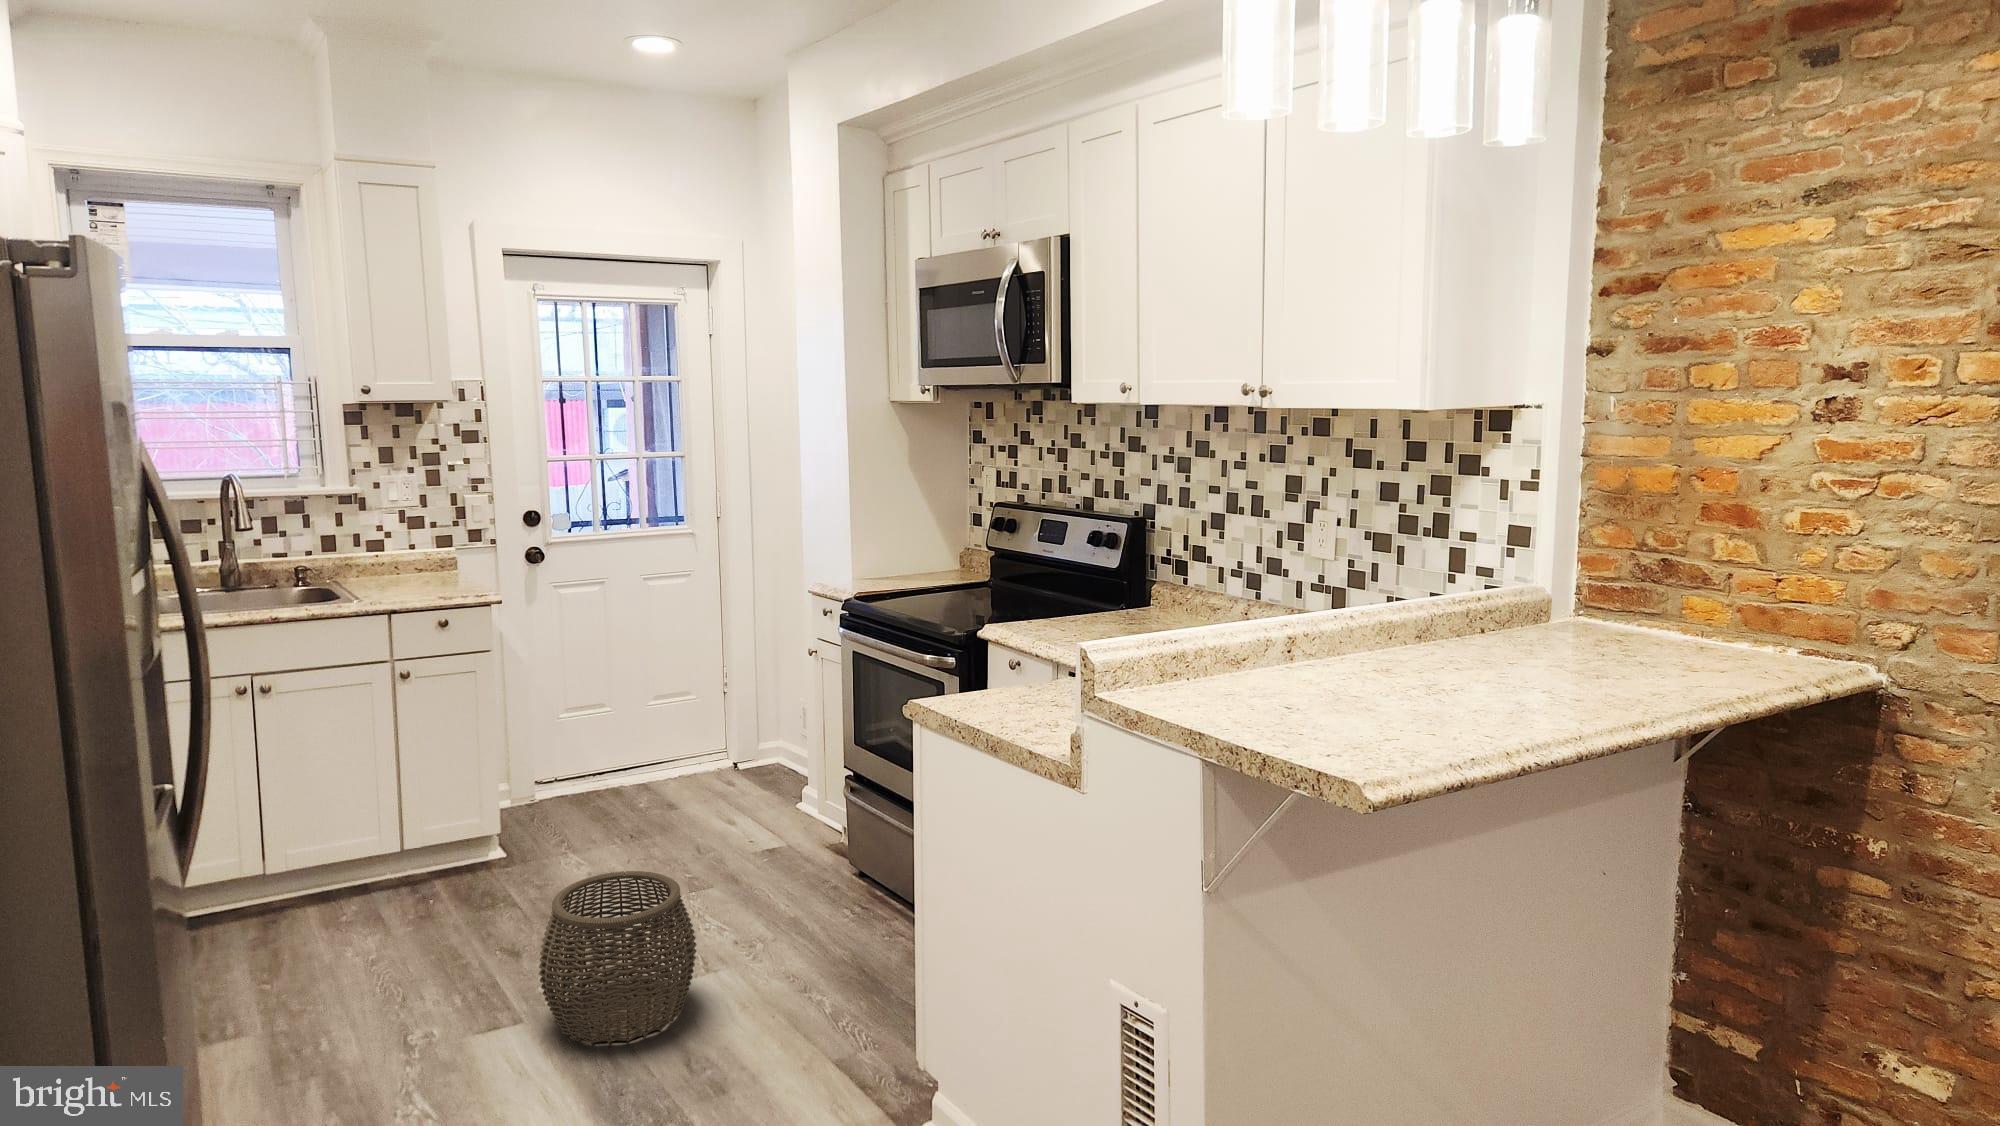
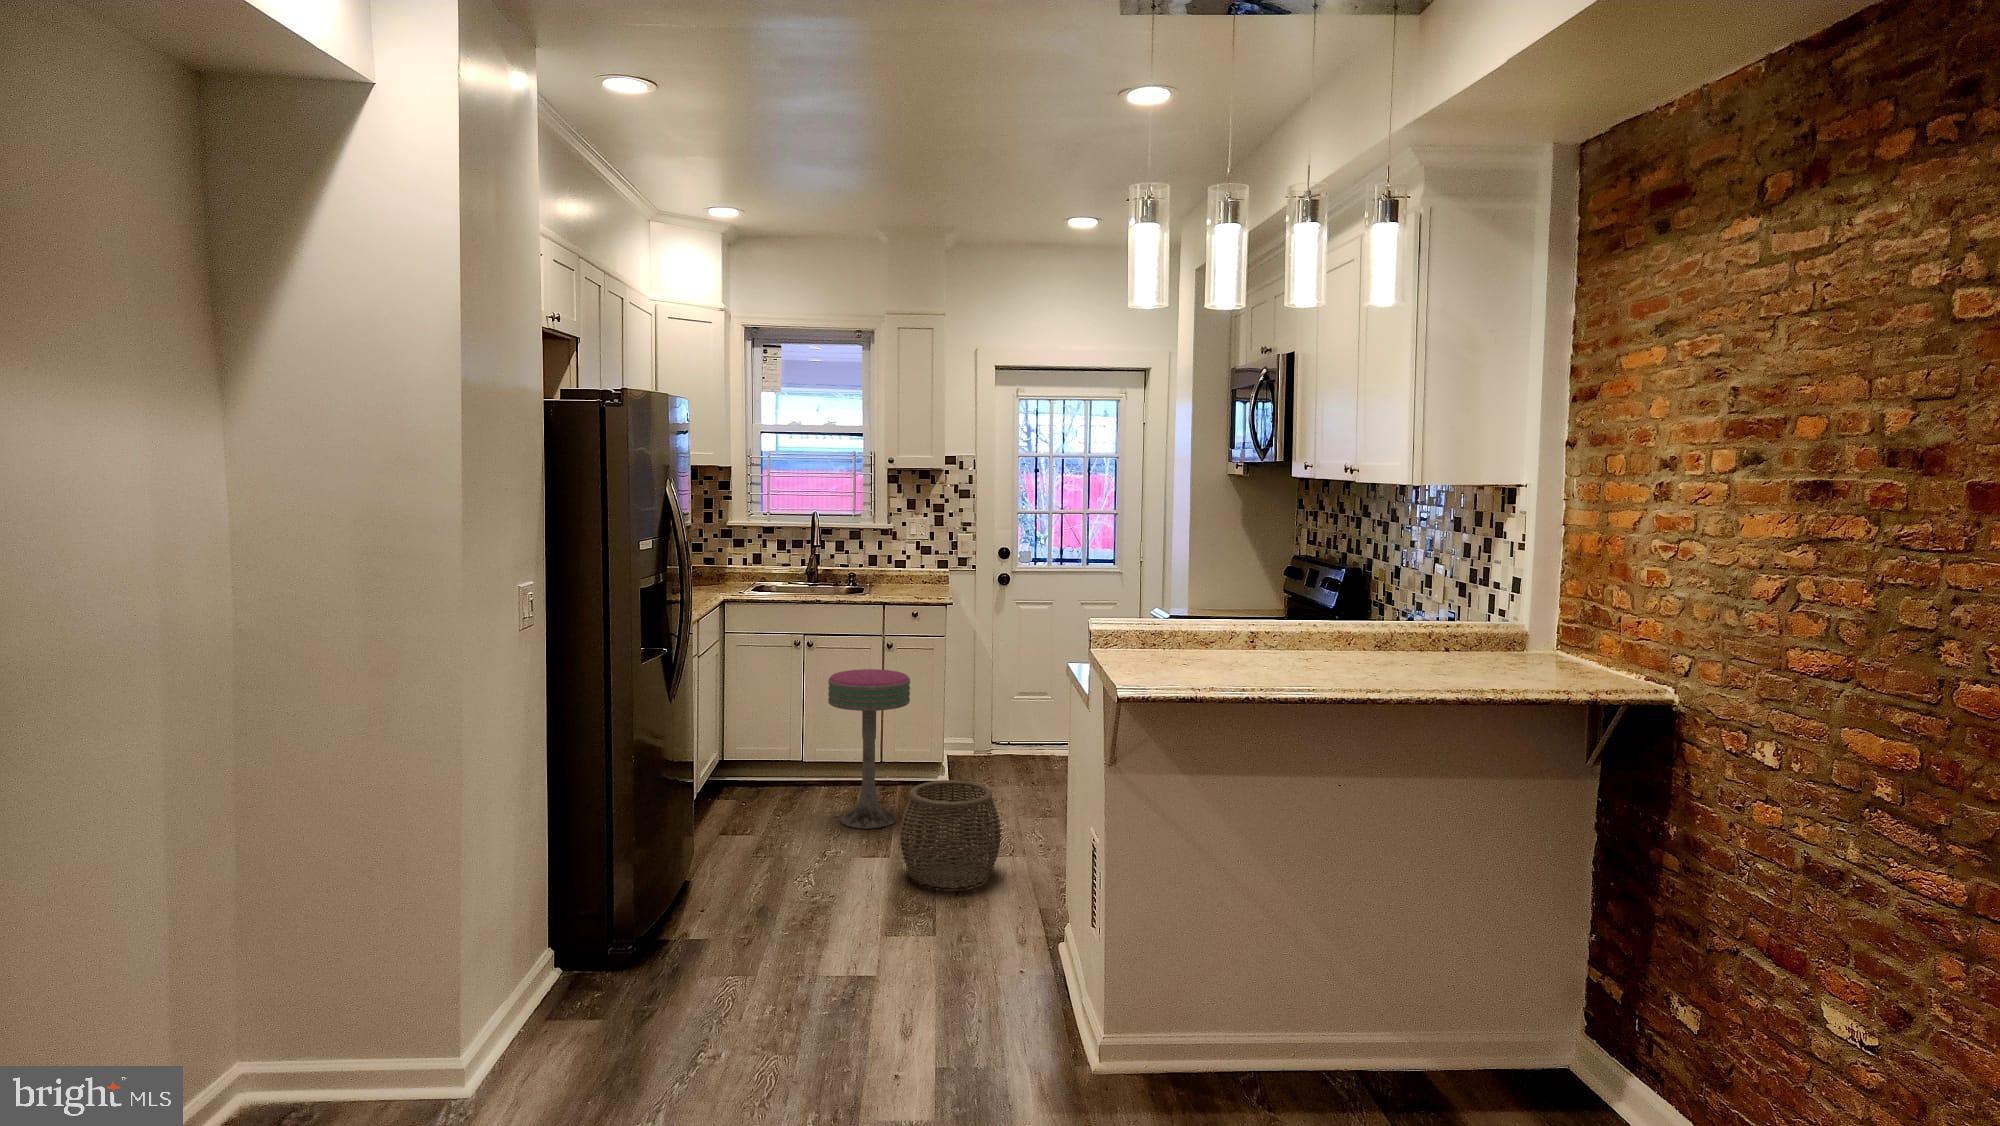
bar stool: none [340,717,482,968] -> present [828,669,910,829]

